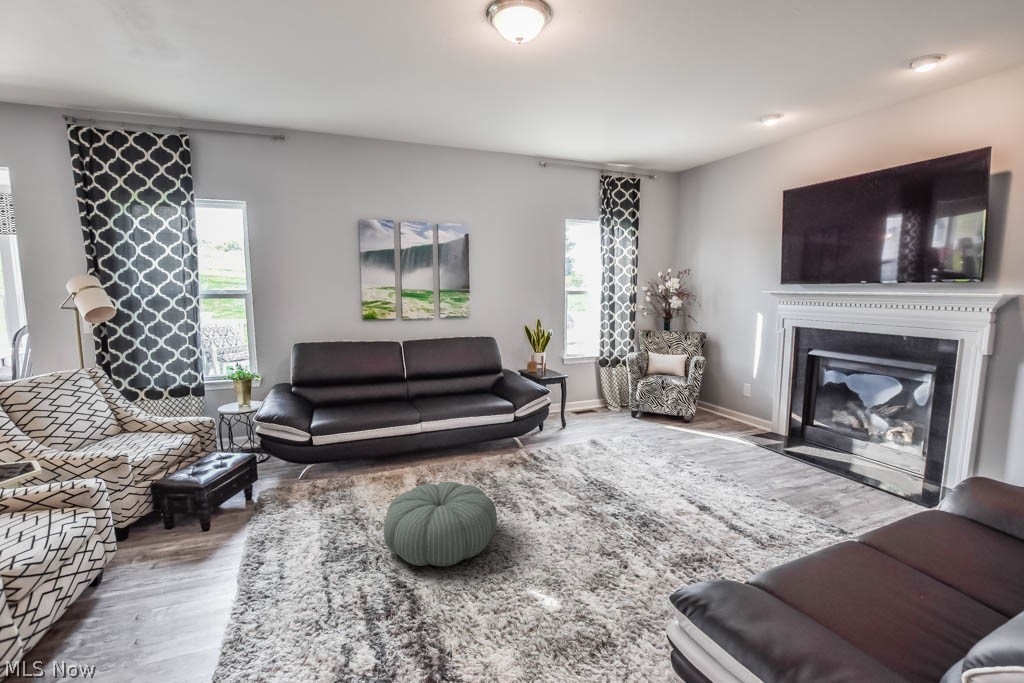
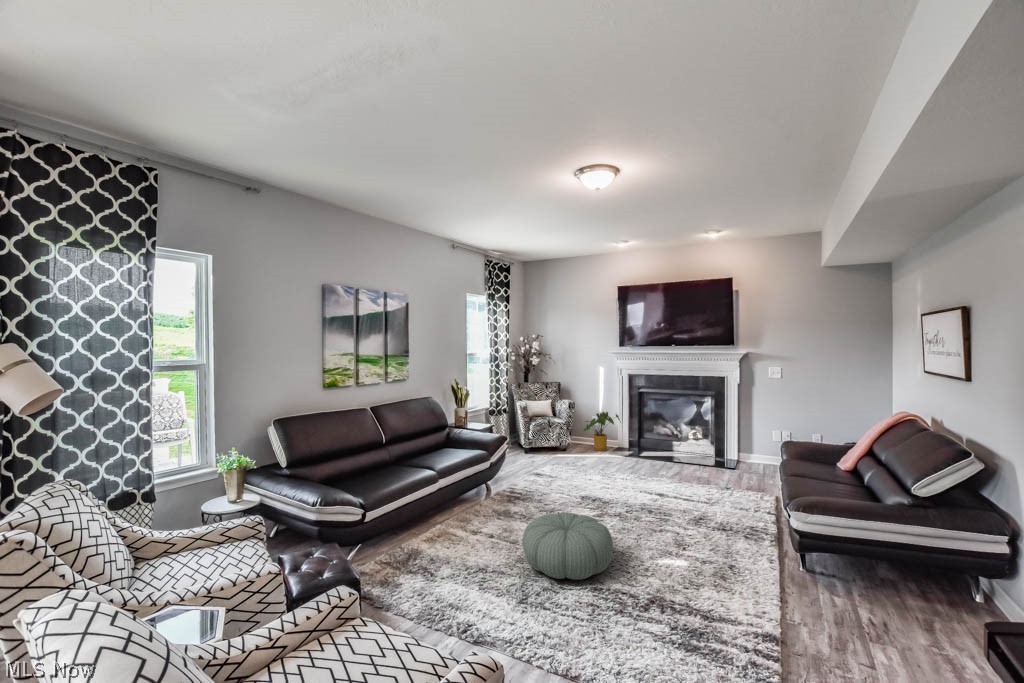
house plant: none [712,378,775,433] -> present [583,412,621,451]

